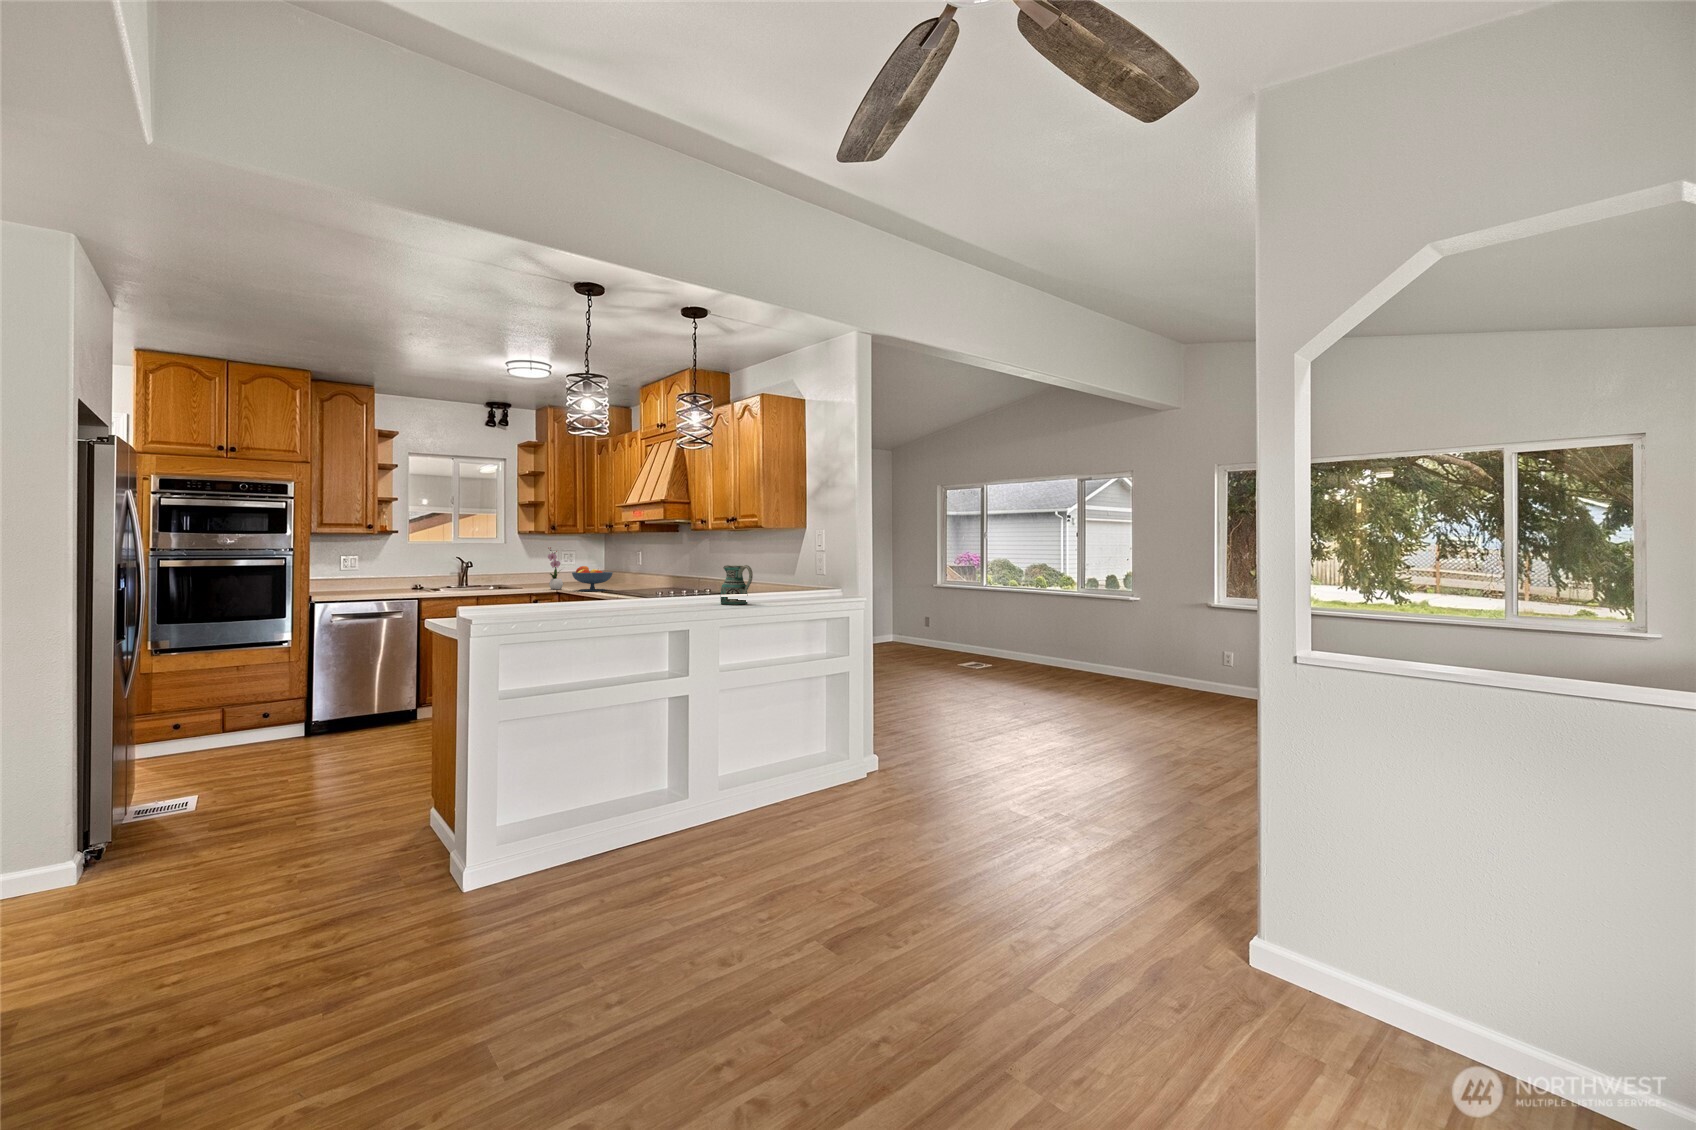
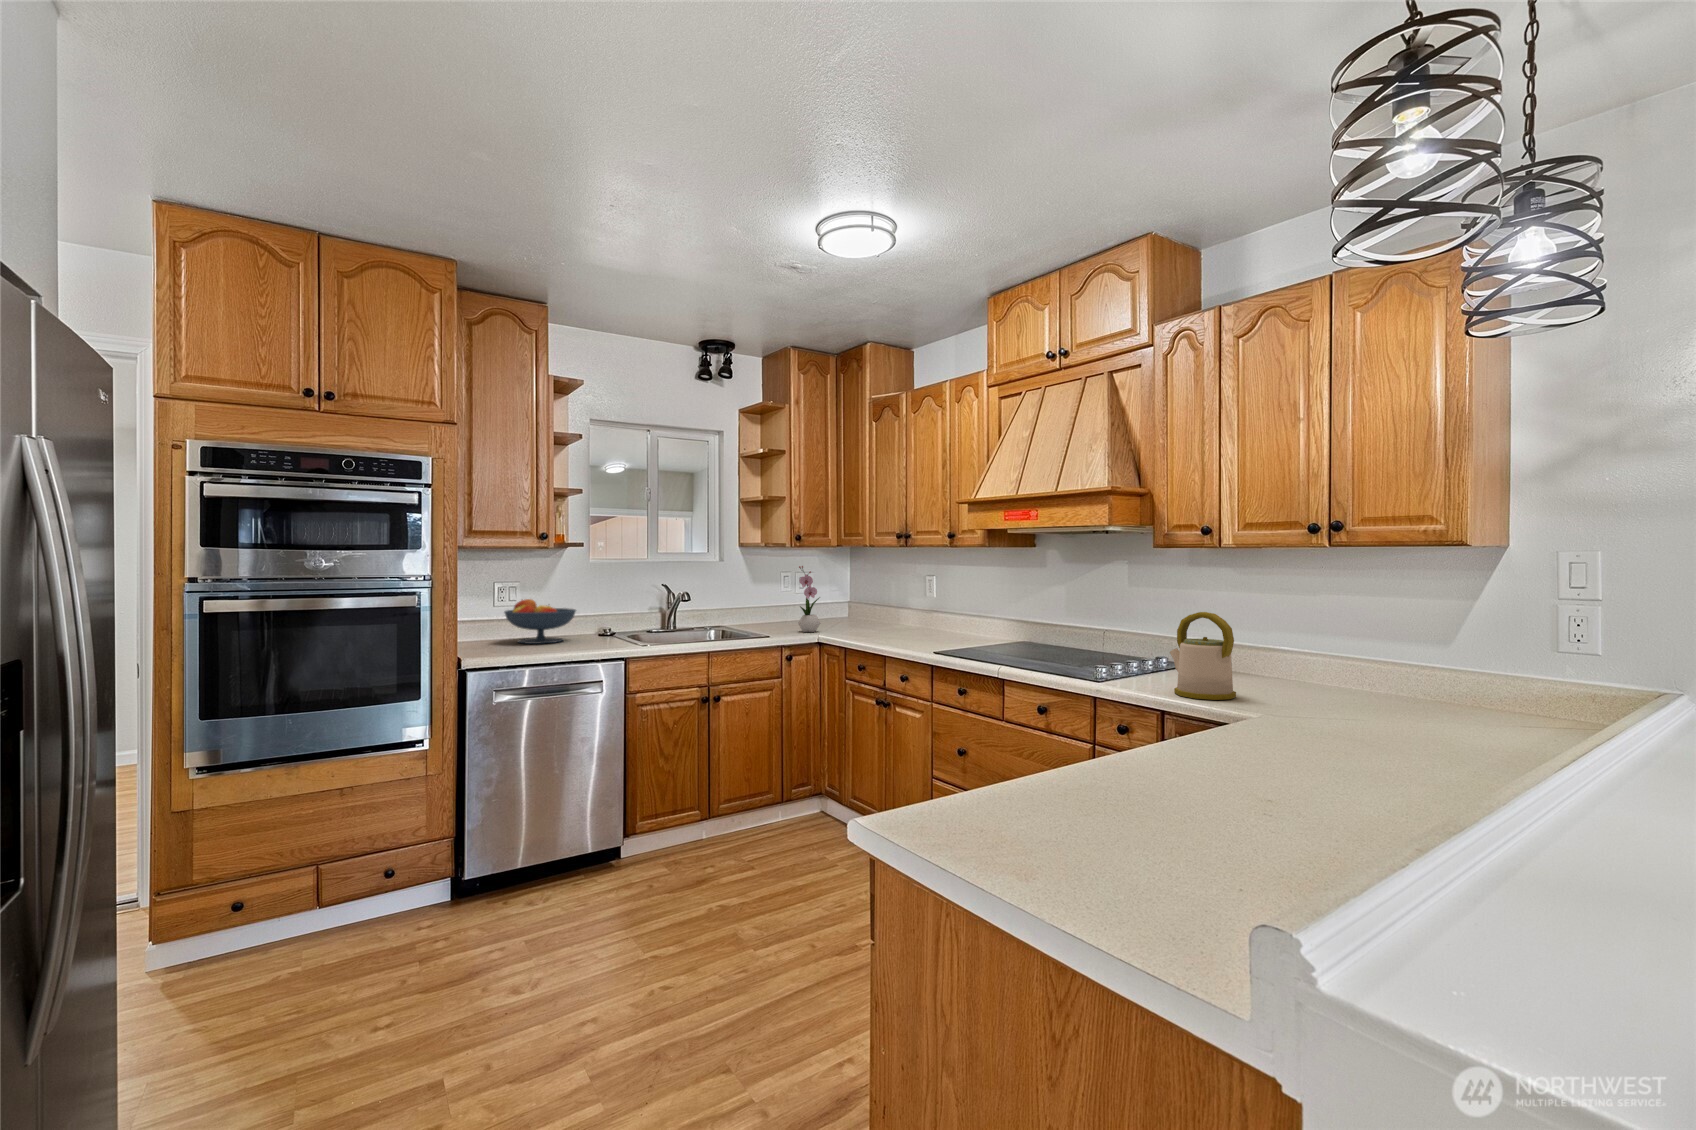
kettle: none [670,565,698,607] -> present [1170,612,1236,700]
ceramic pitcher: present [721,565,753,605] -> none [1248,609,1333,691]
fruit bowl: present [572,566,613,591] -> present [504,599,576,644]

